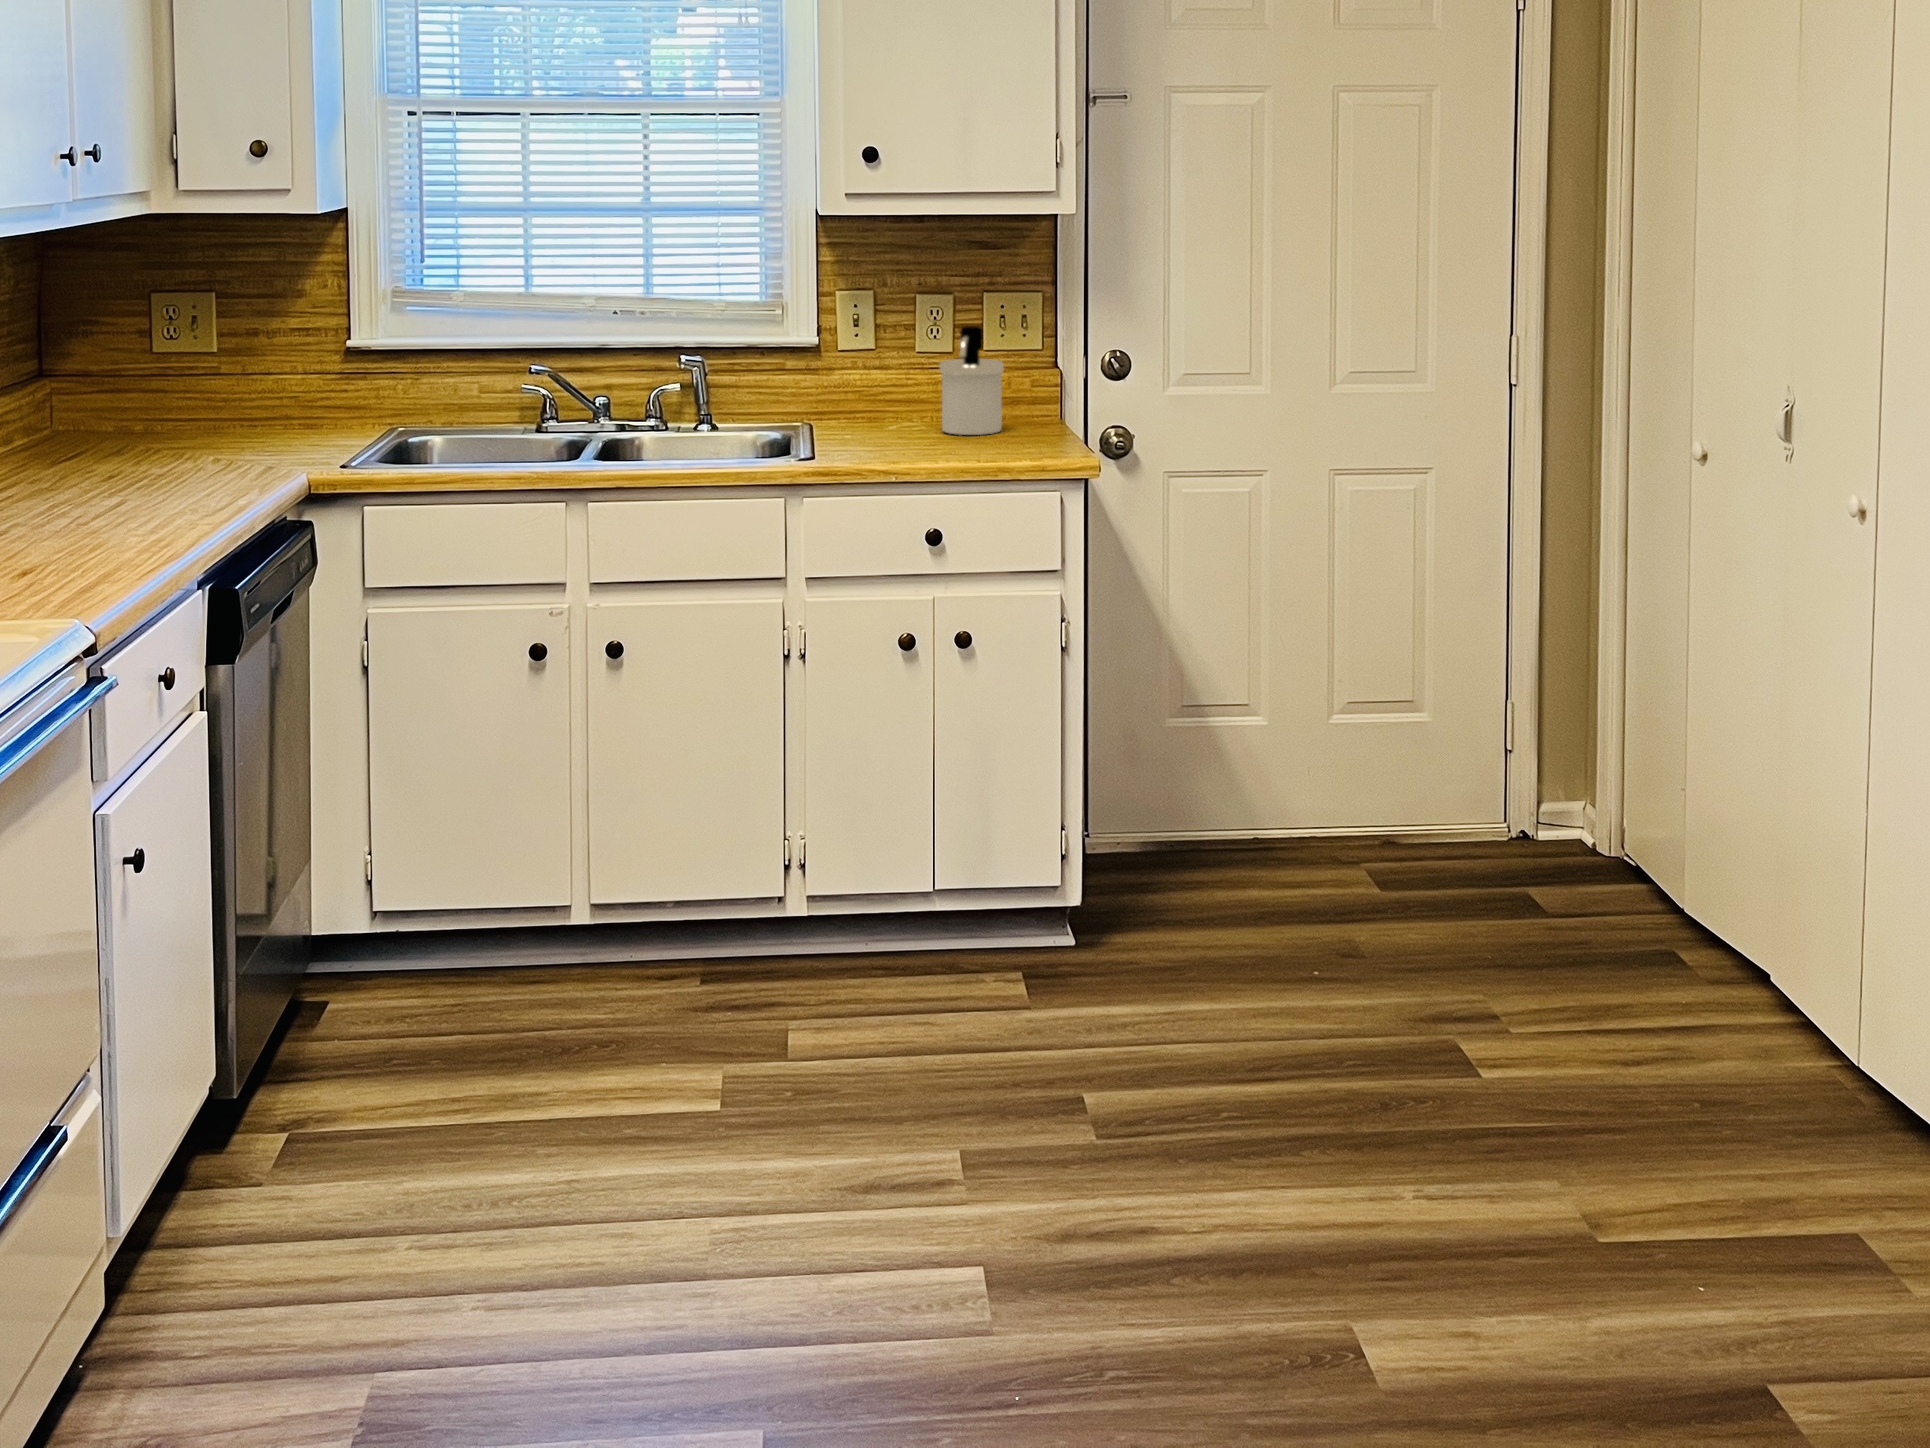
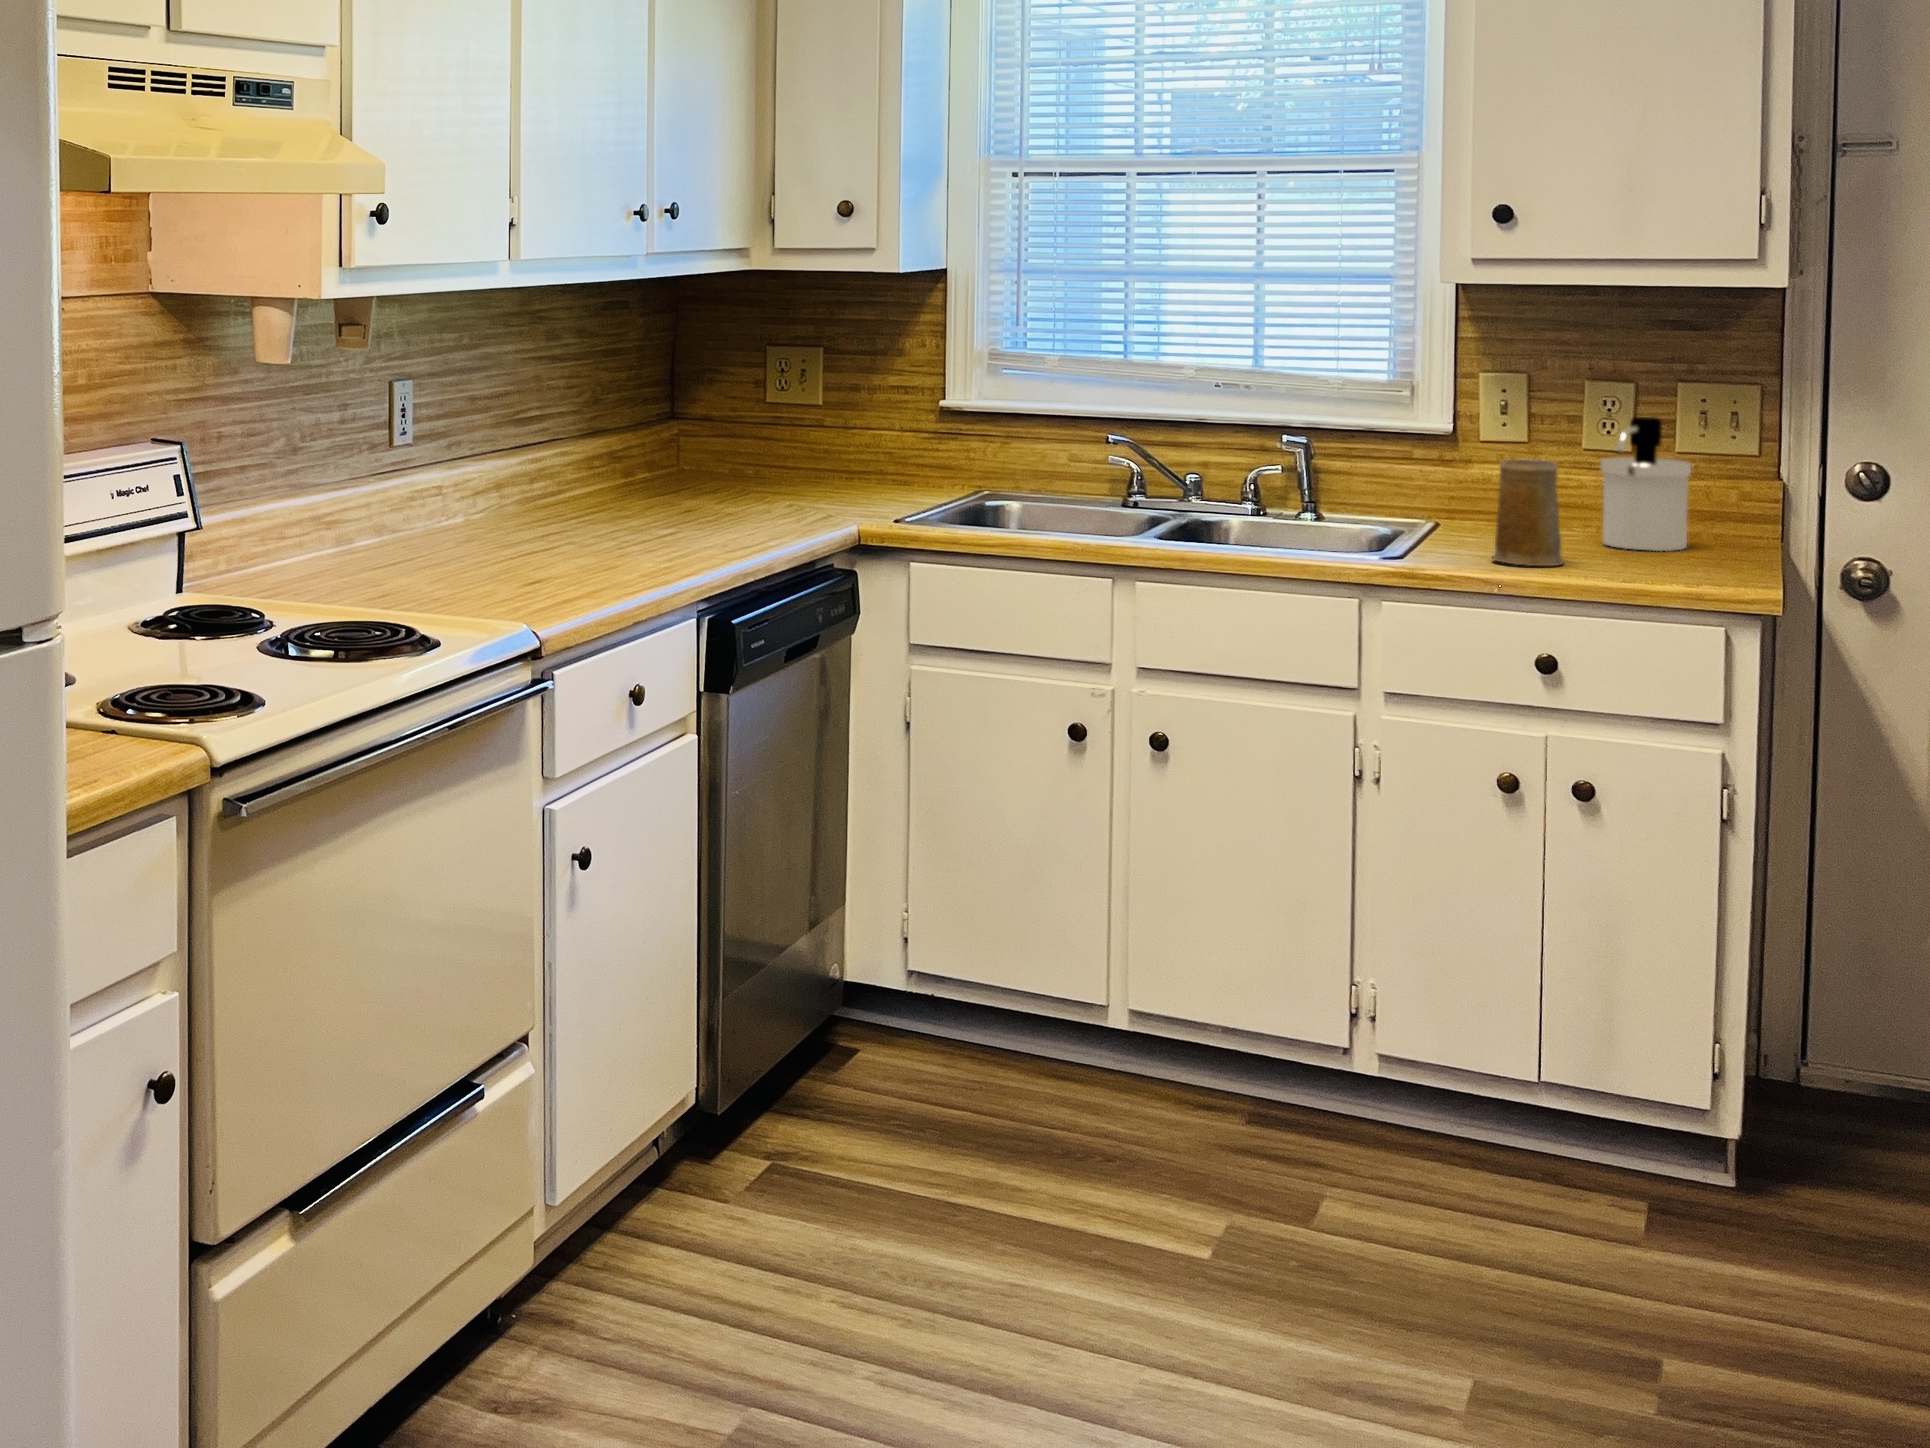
mug: none [878,369,932,459] -> present [1493,460,1564,566]

